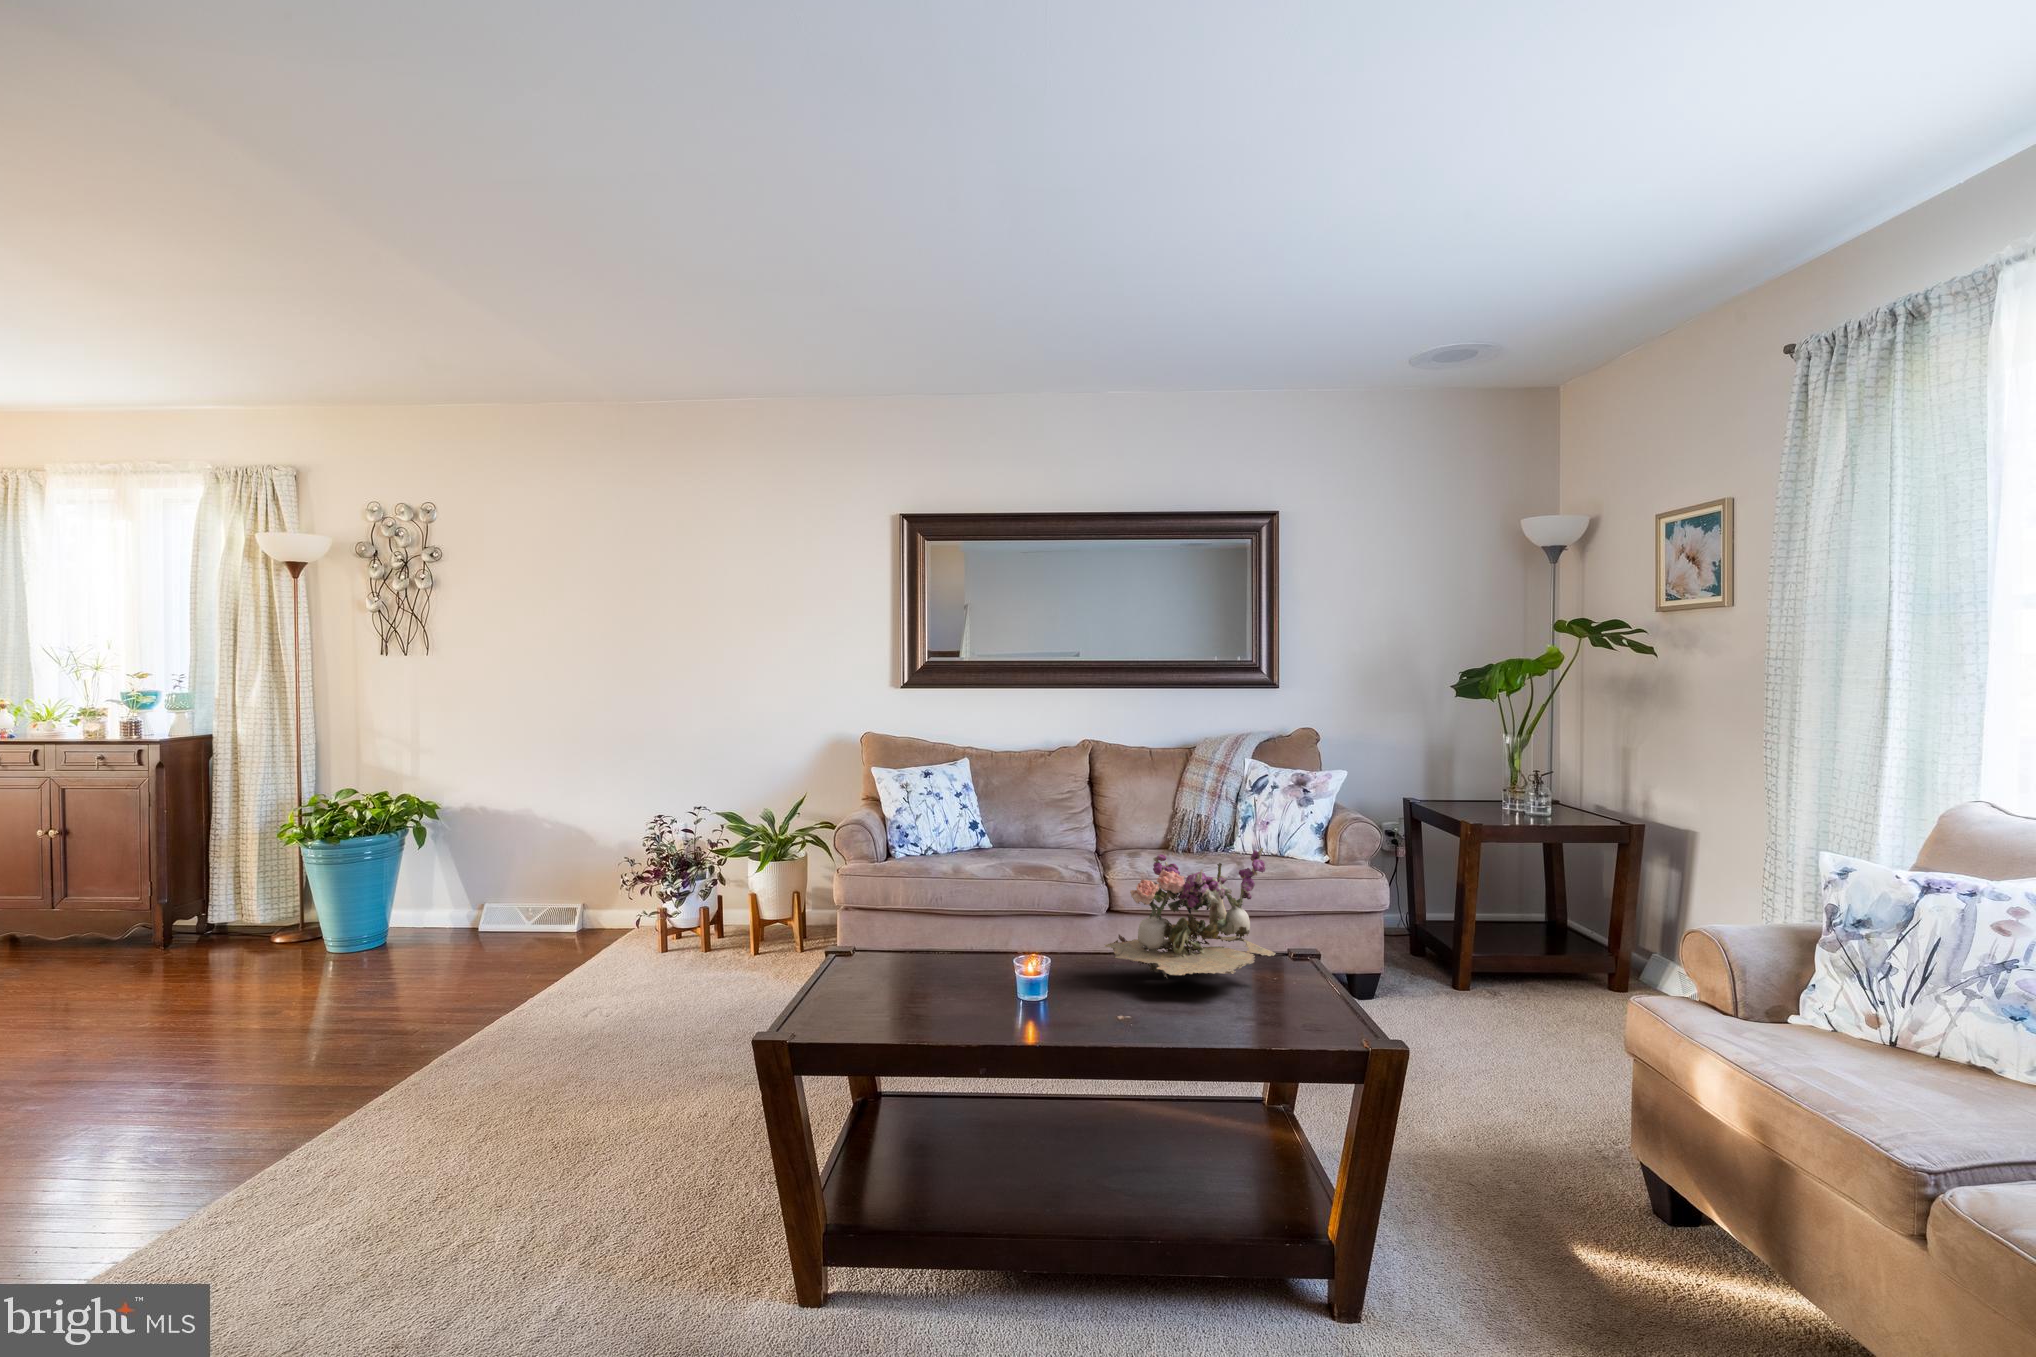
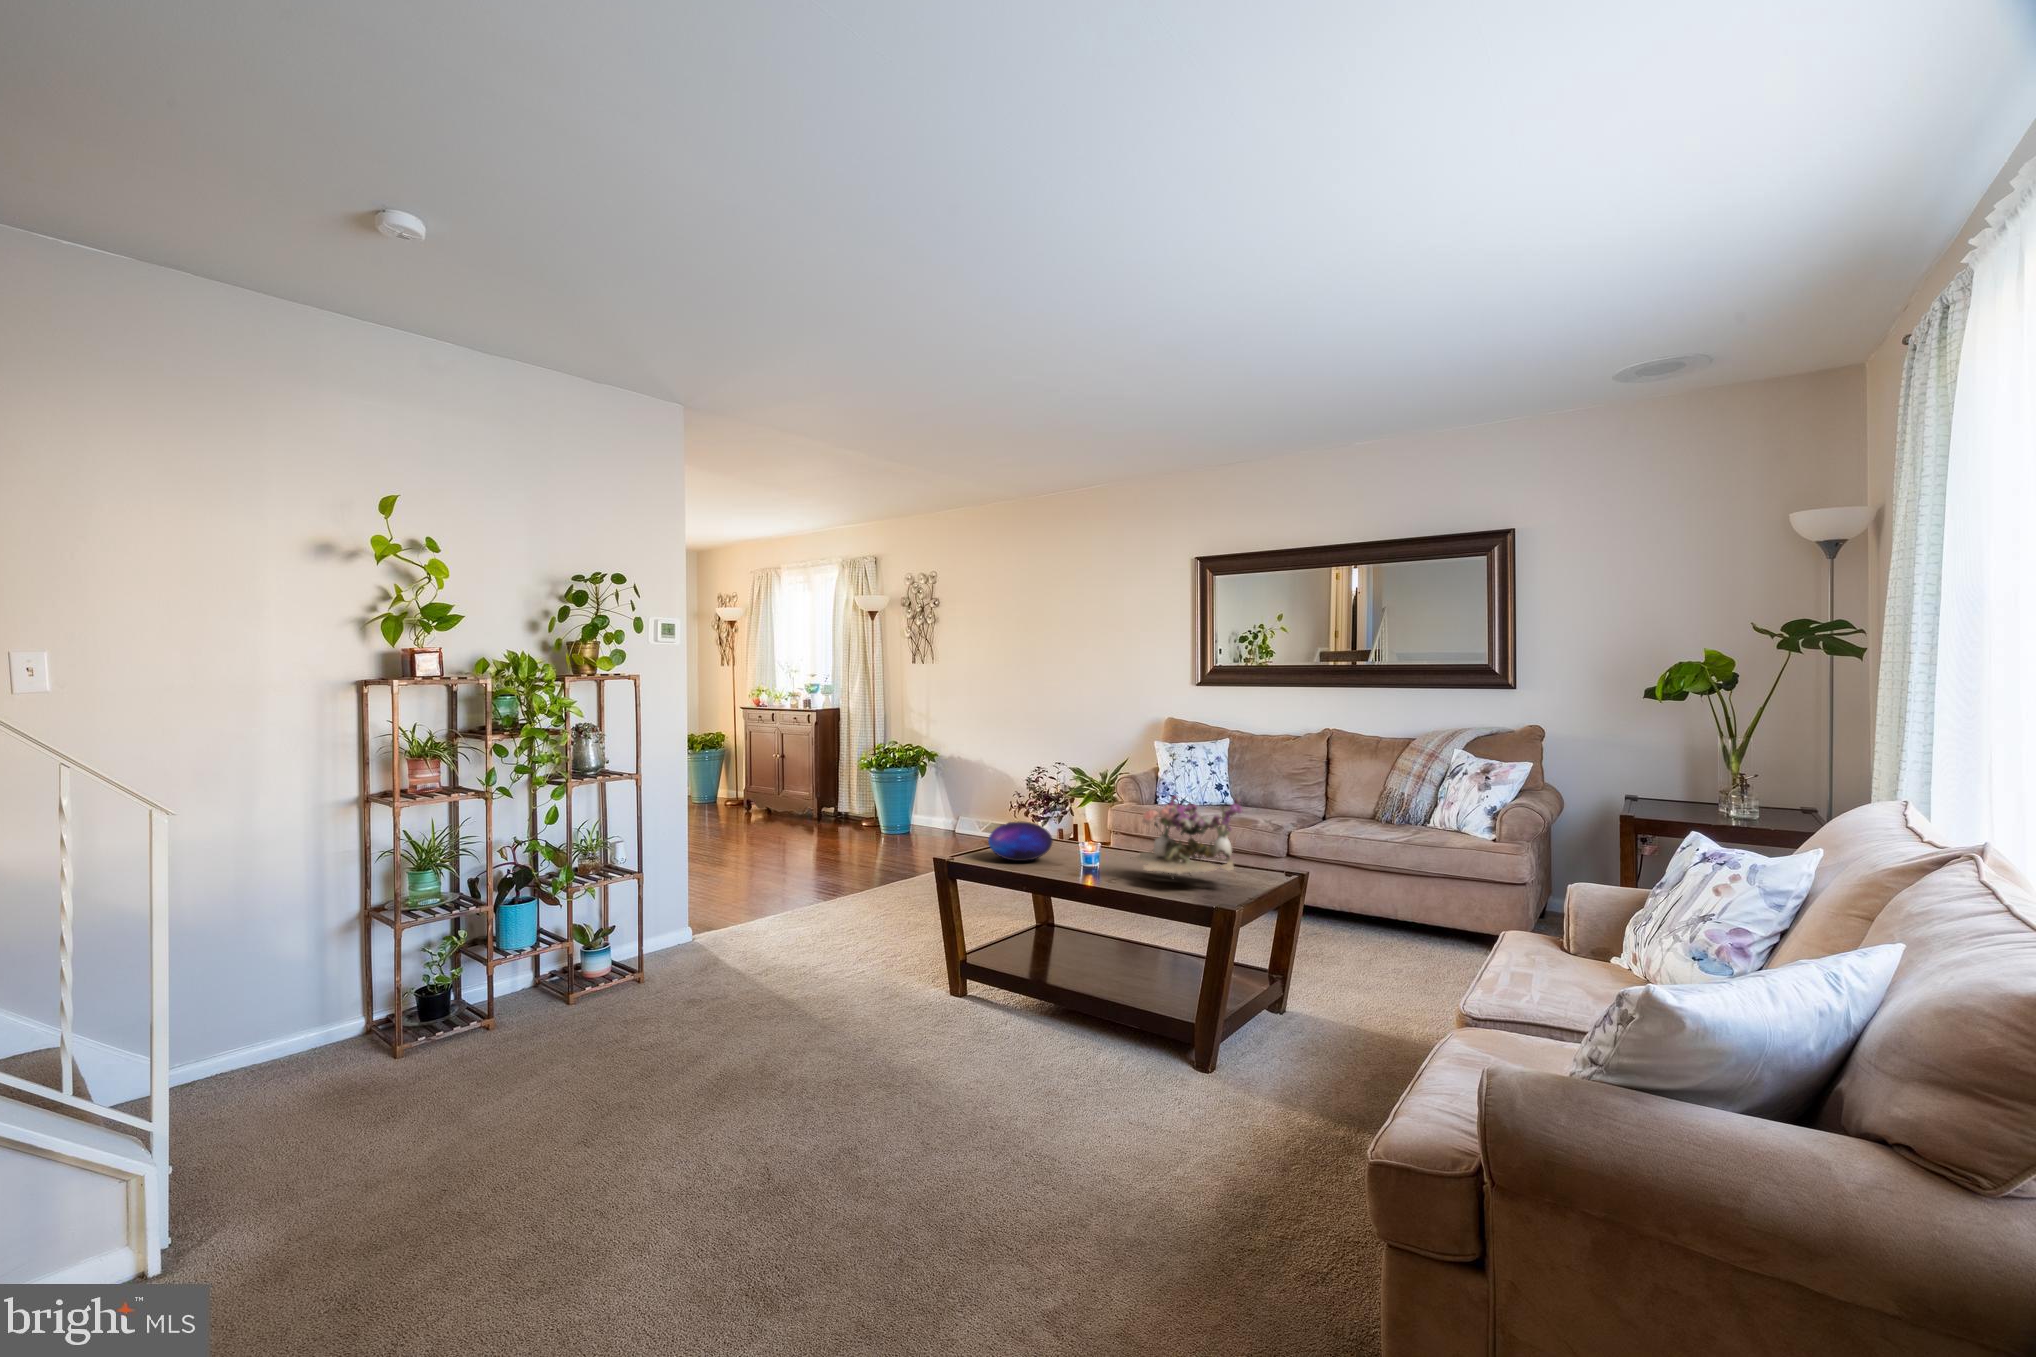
decorative orb: none [849,920,956,989] -> present [988,821,1053,861]

